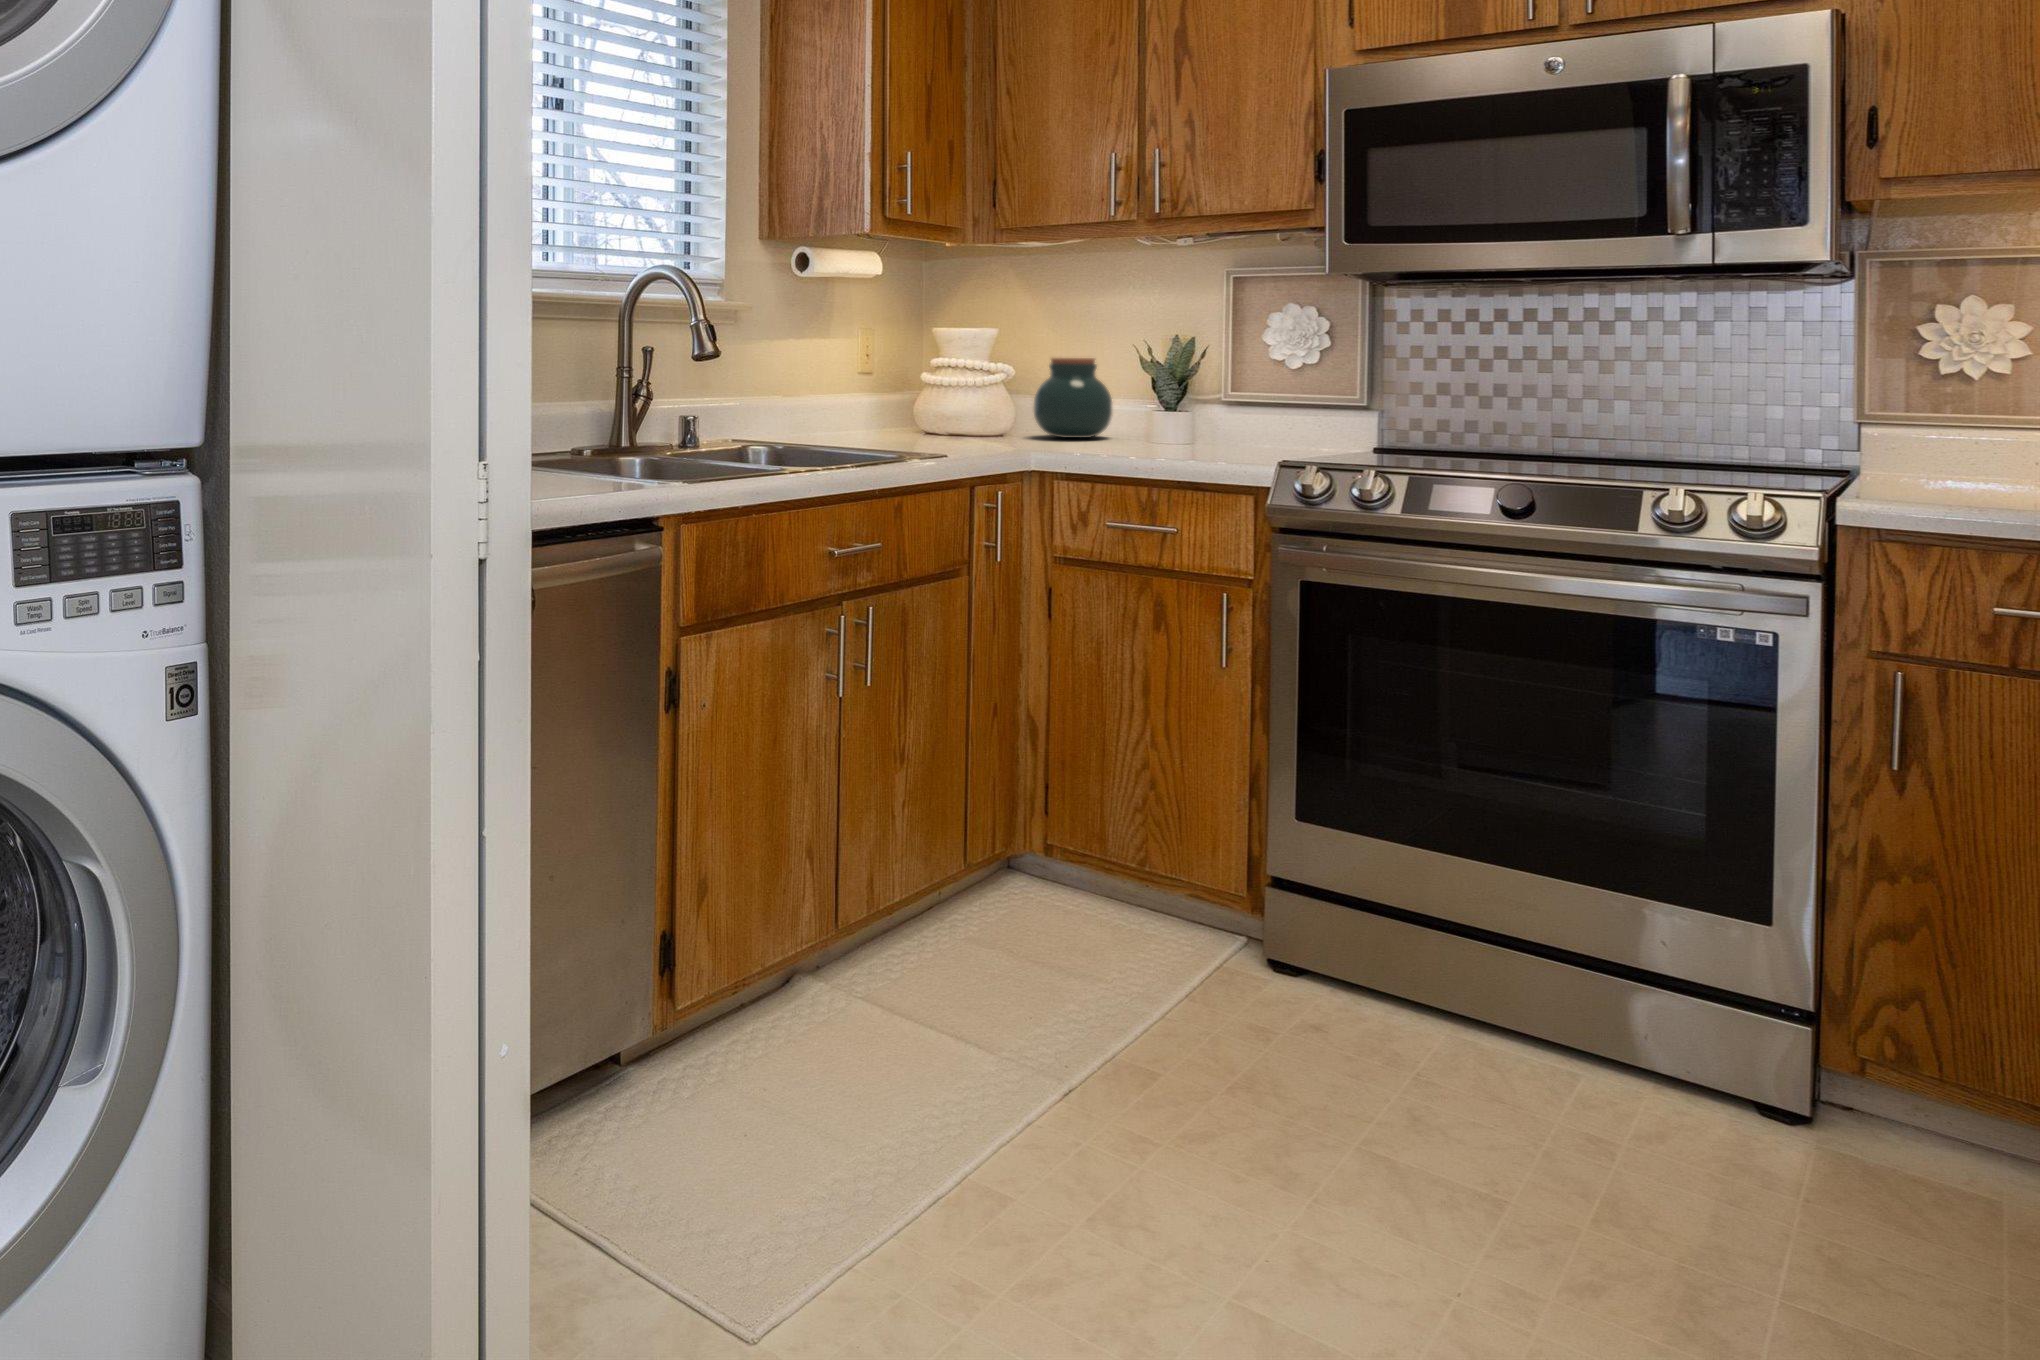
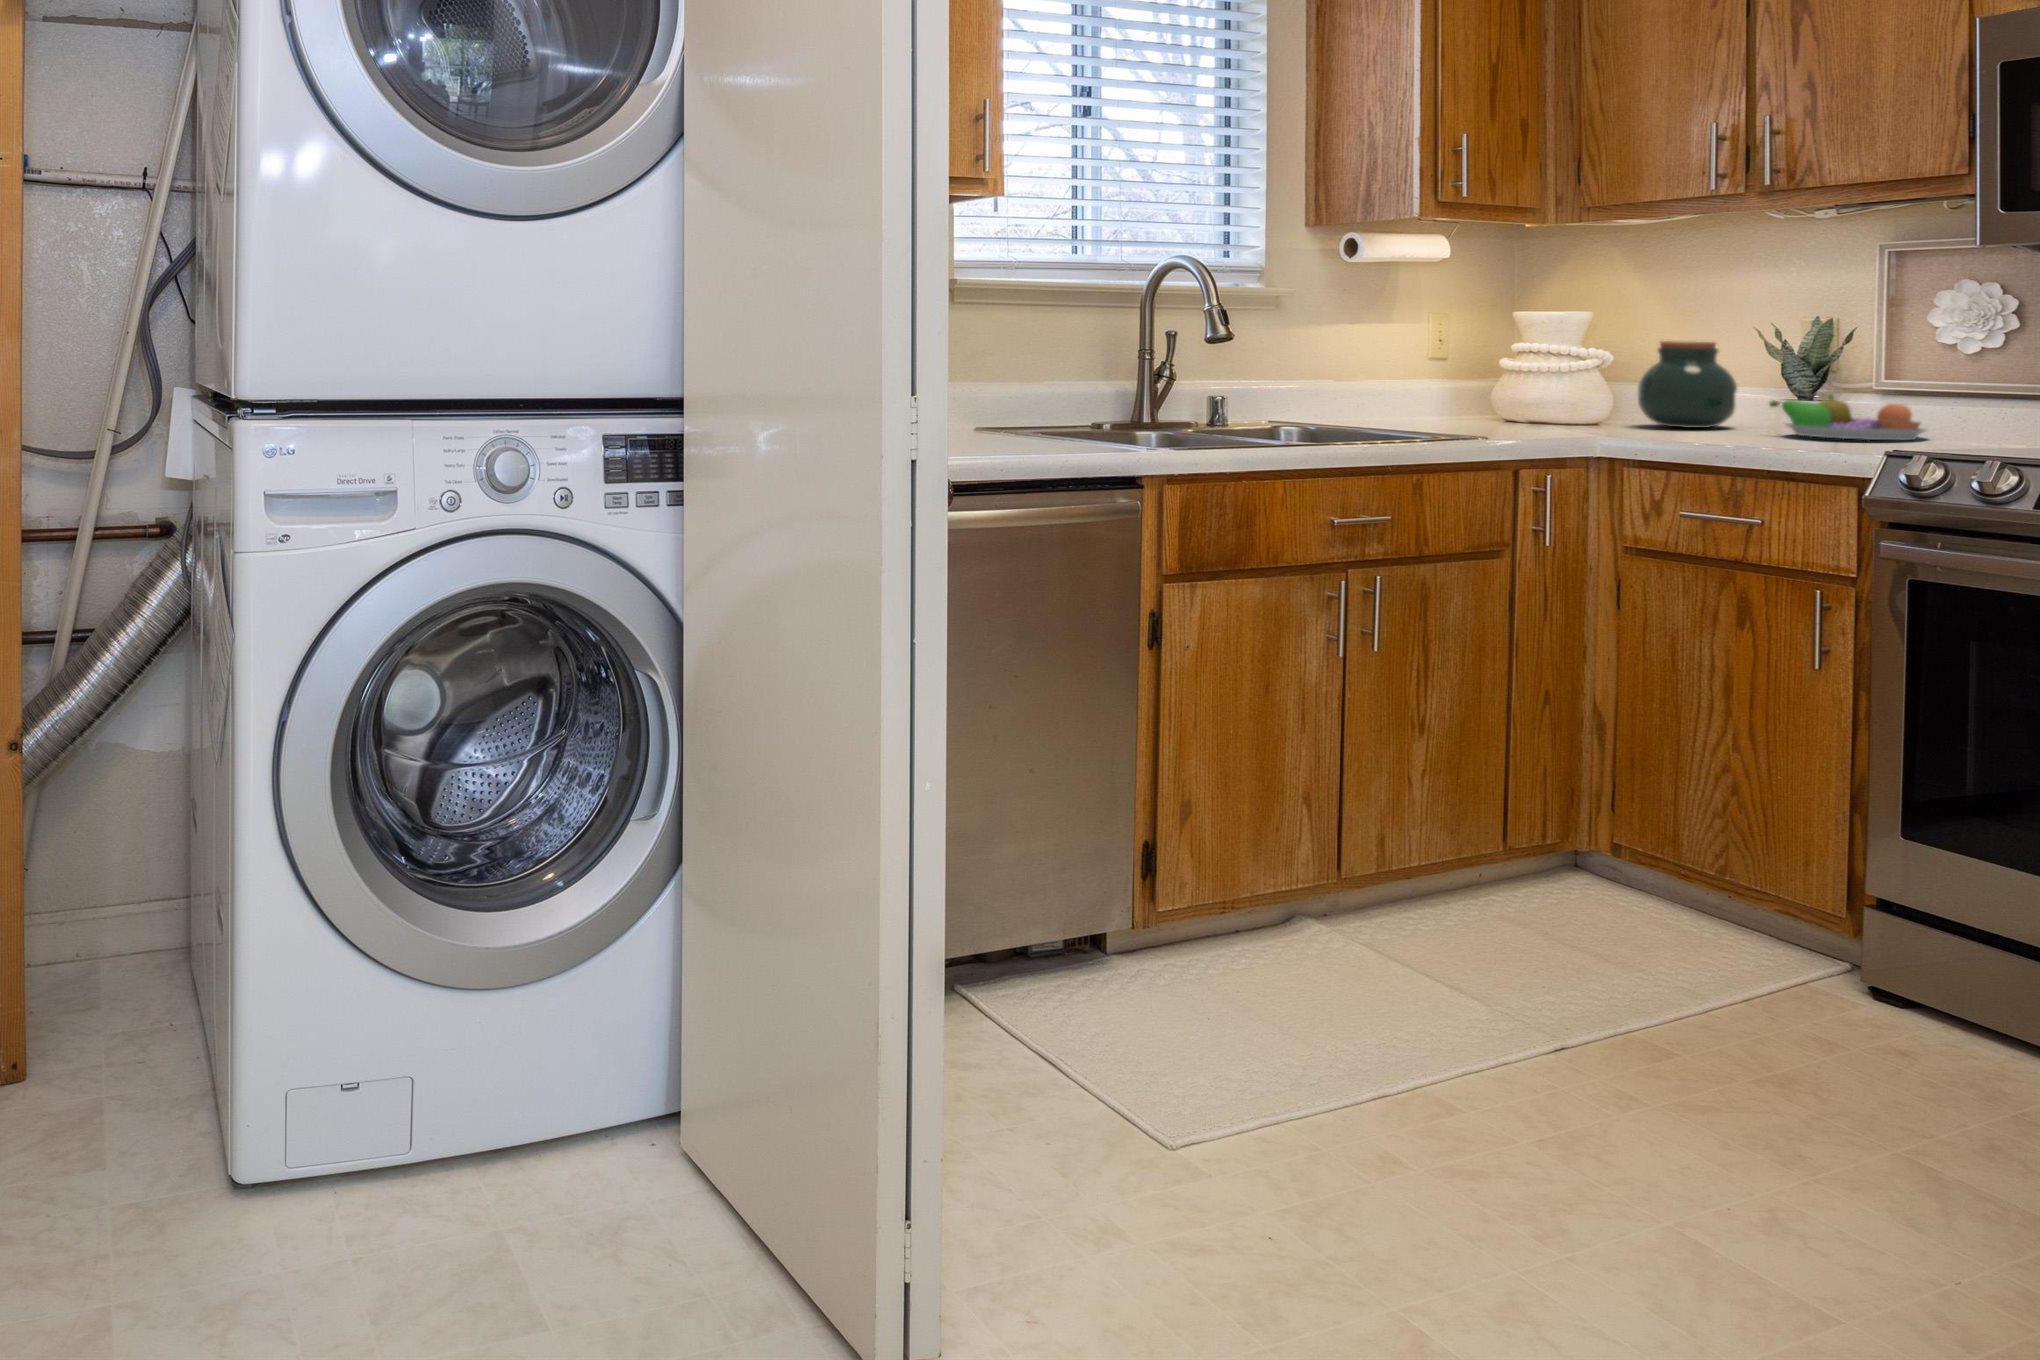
fruit bowl: none [1145,404,1269,447] -> present [1770,394,1927,440]

